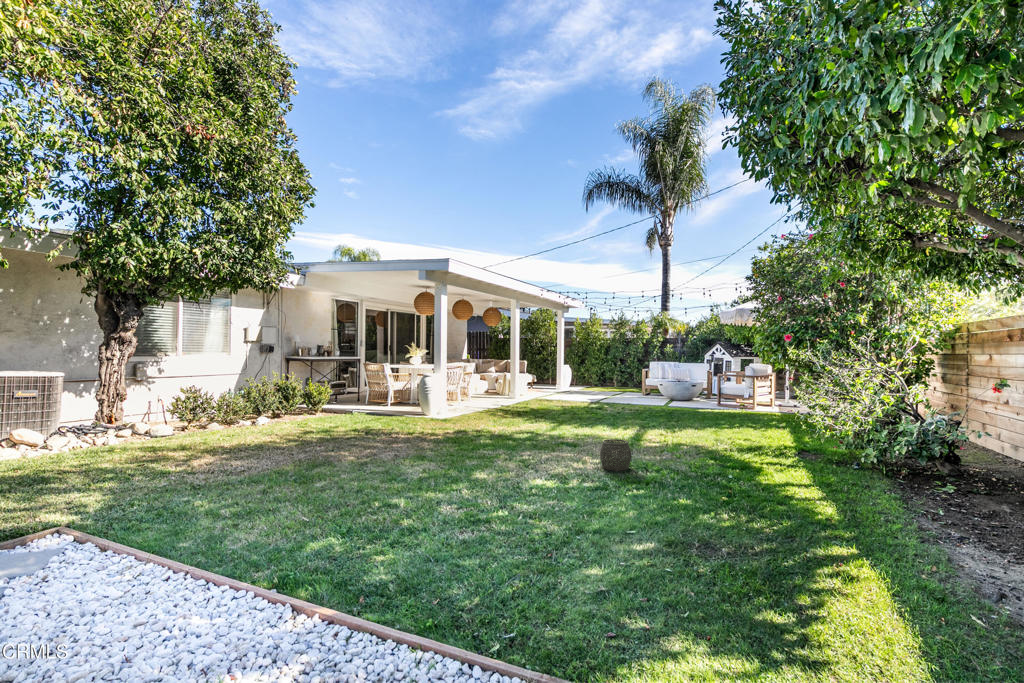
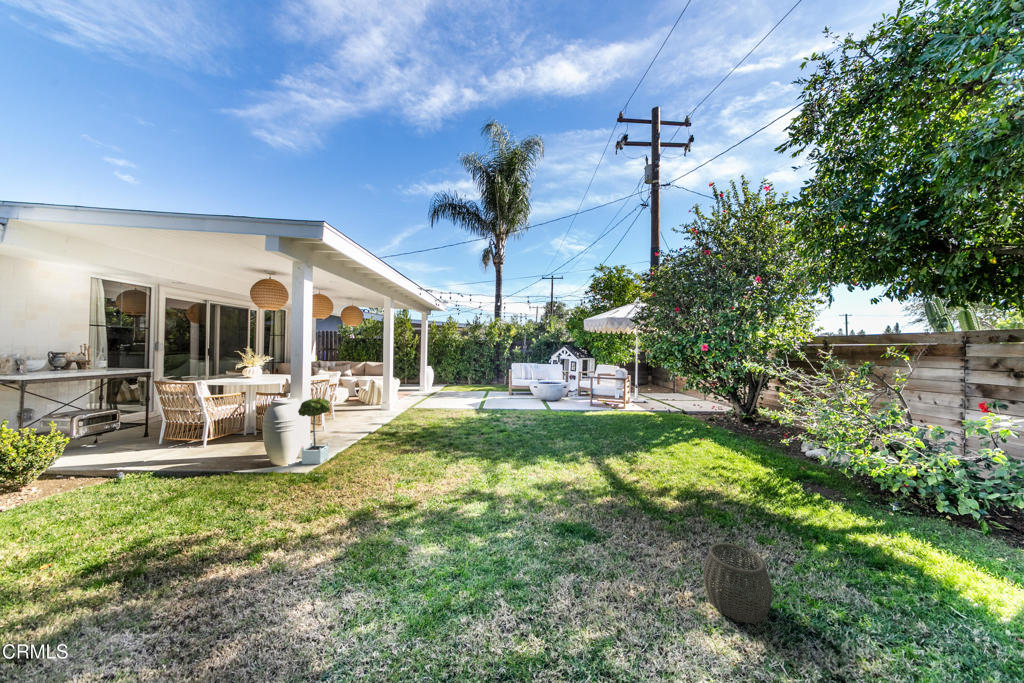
potted tree: none [437,373,457,418] -> present [298,397,330,464]

